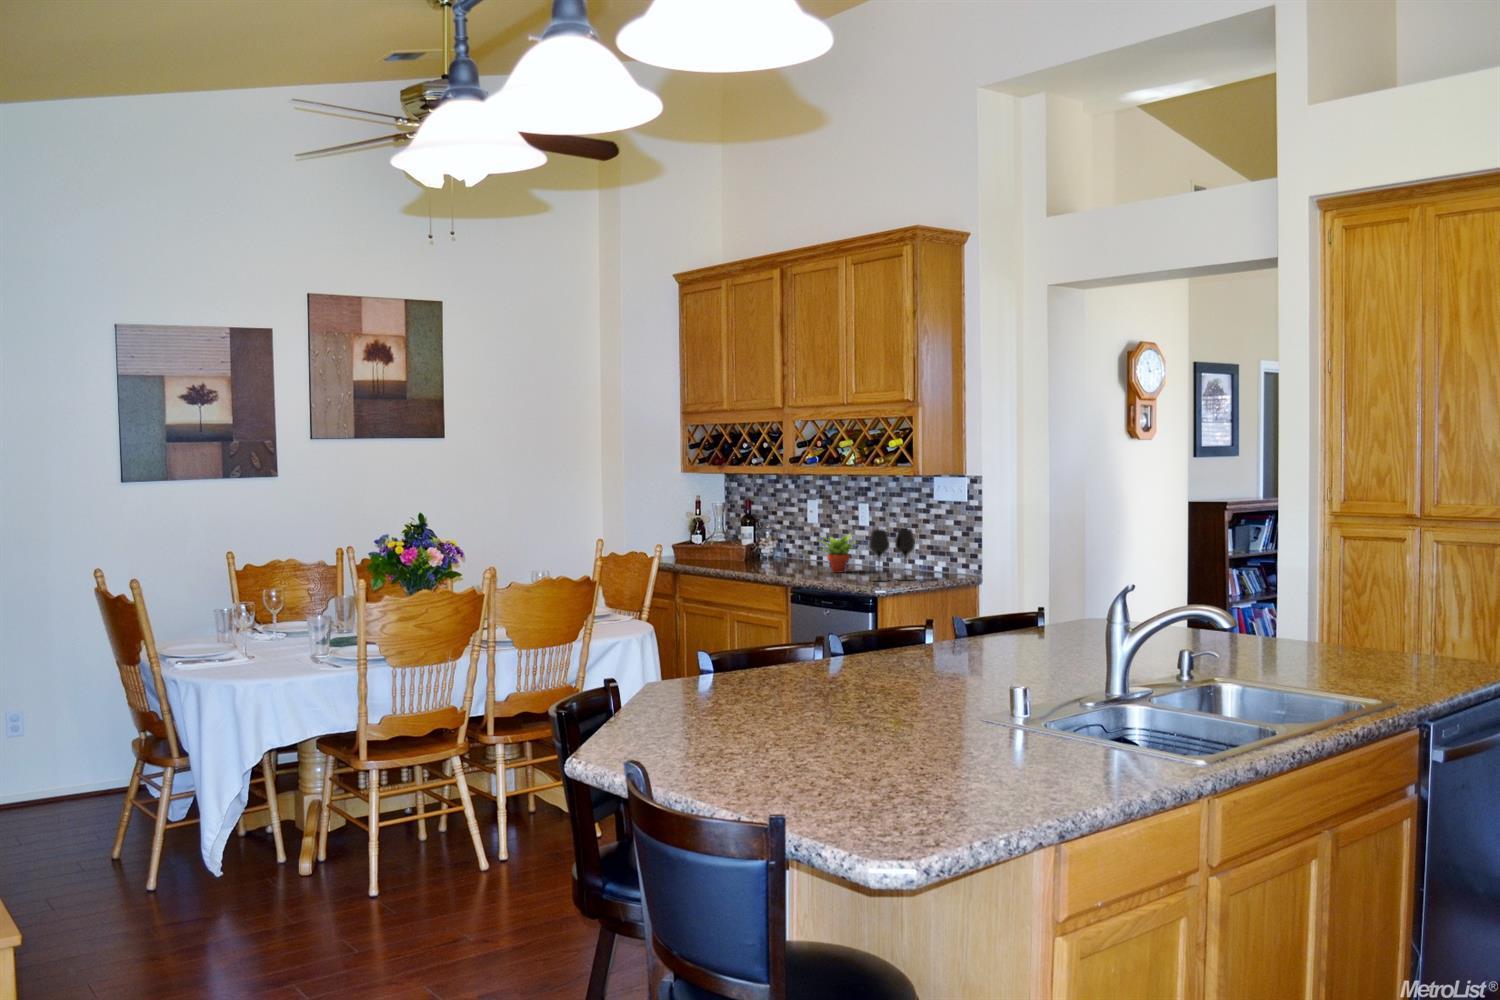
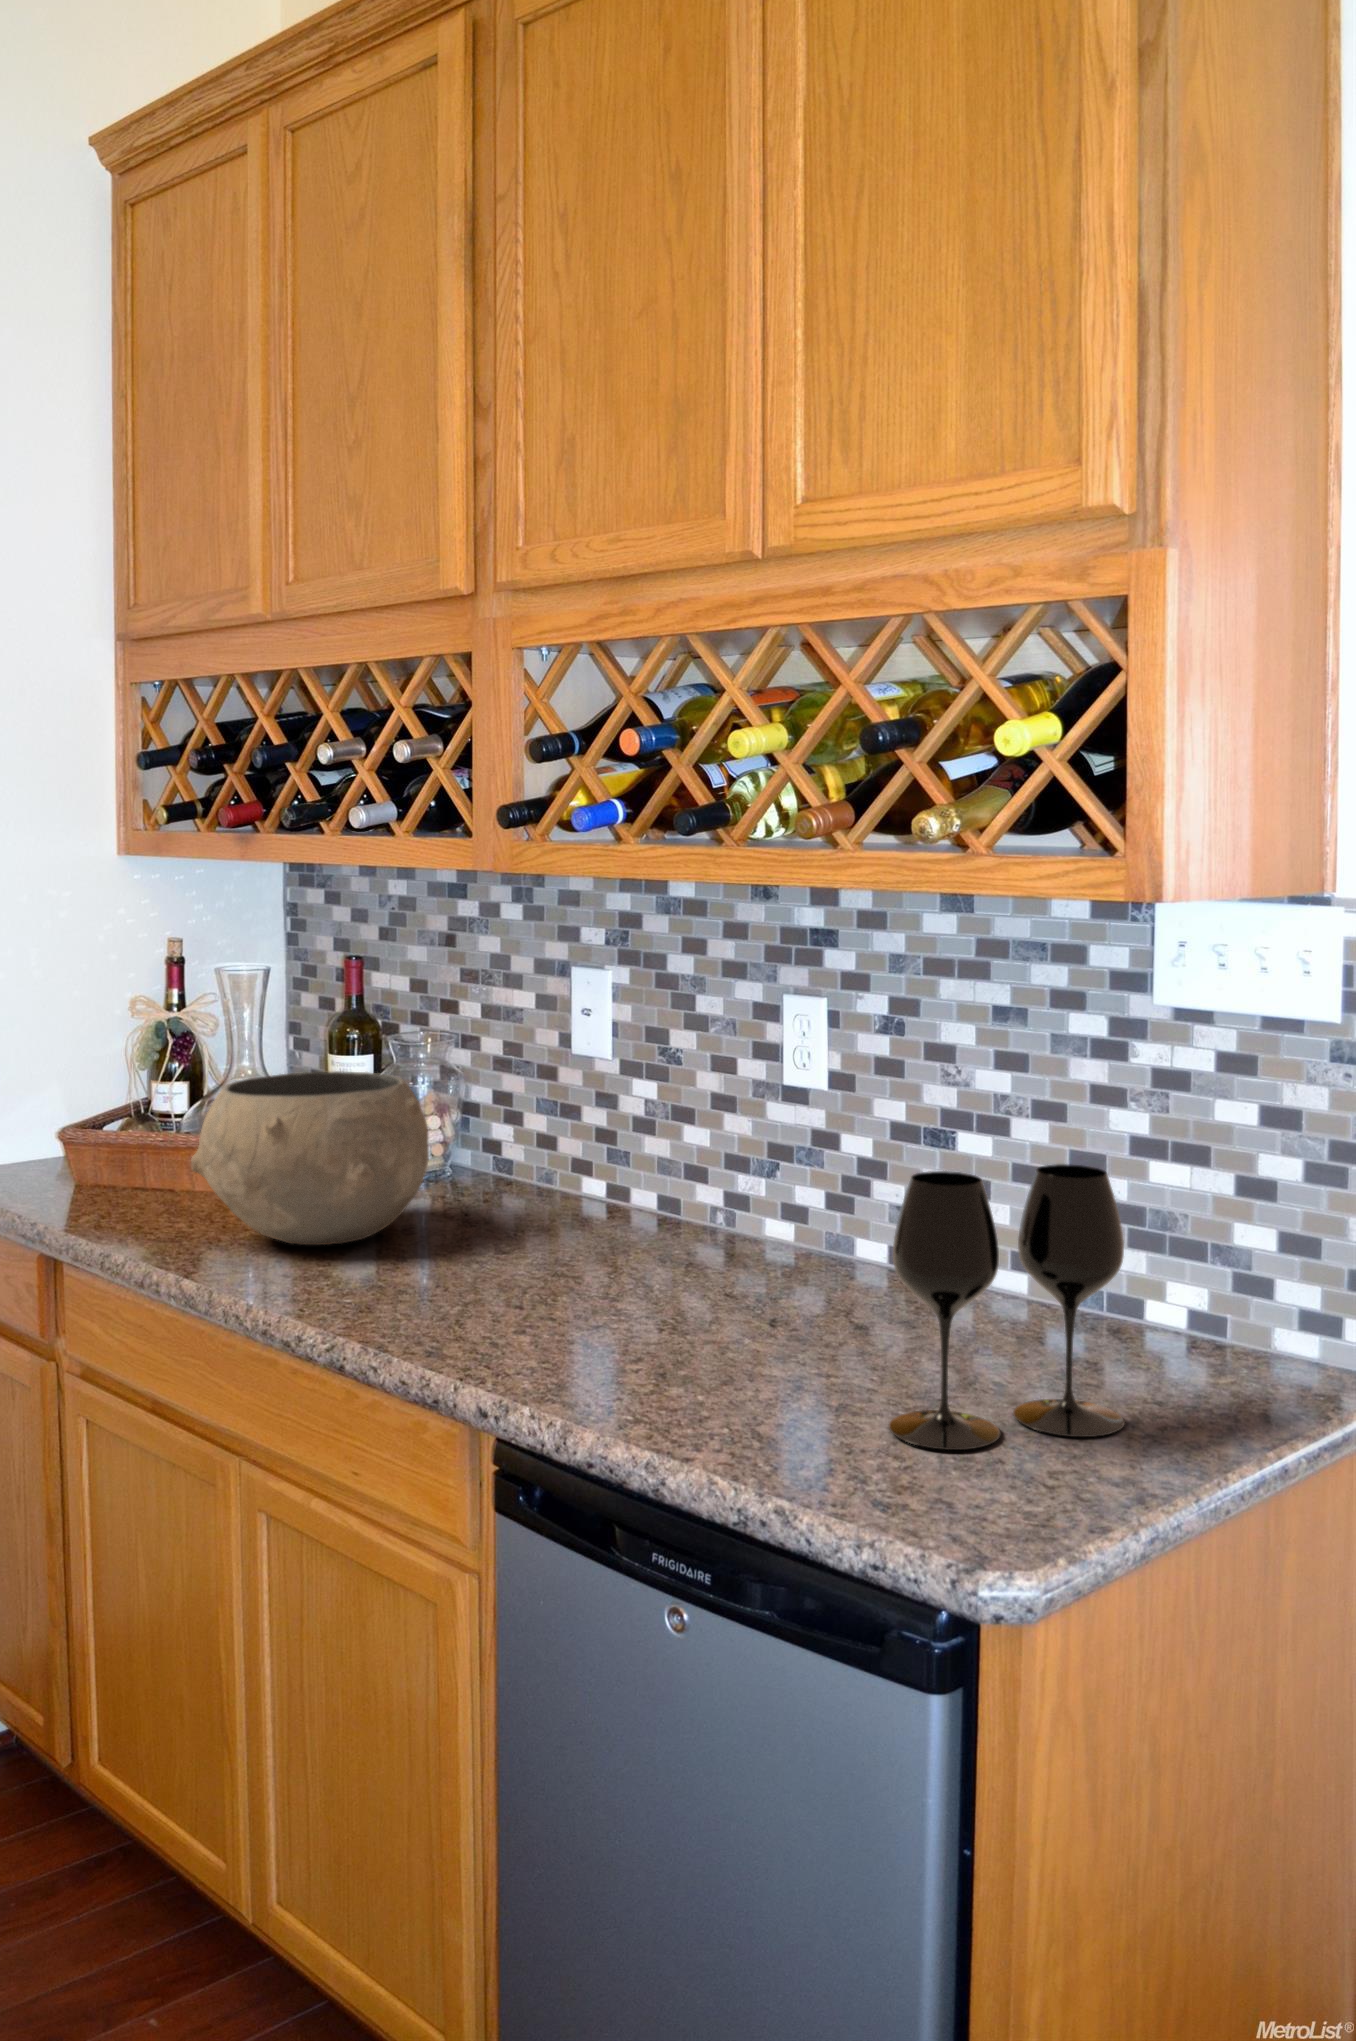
ceramic bowl: none [714,526,772,566] -> present [191,1071,429,1245]
succulent plant: present [824,534,856,573] -> none [620,1134,805,1325]

